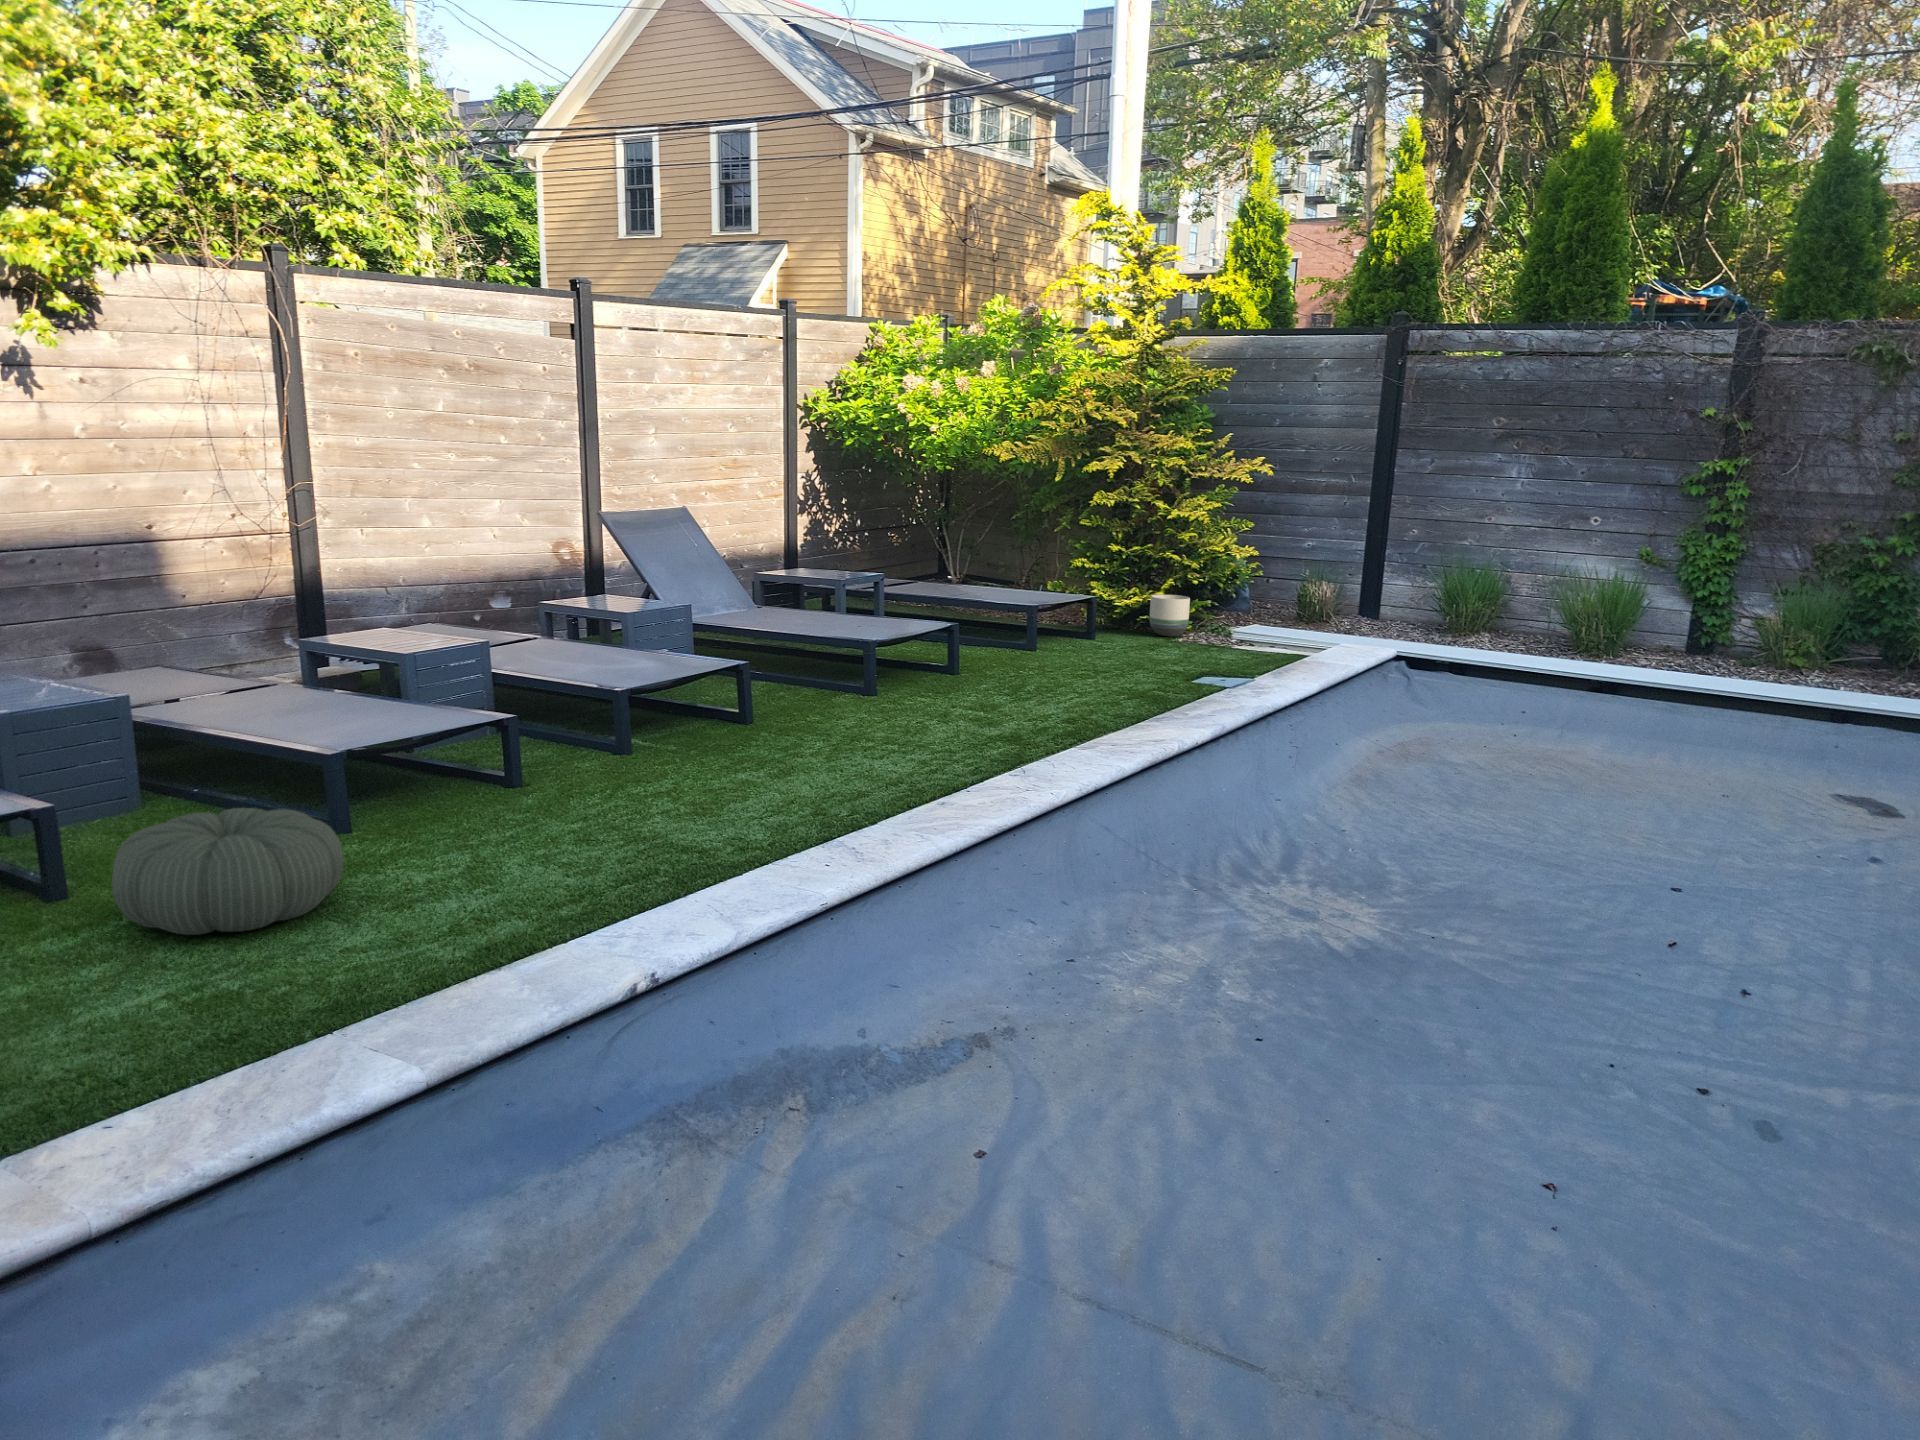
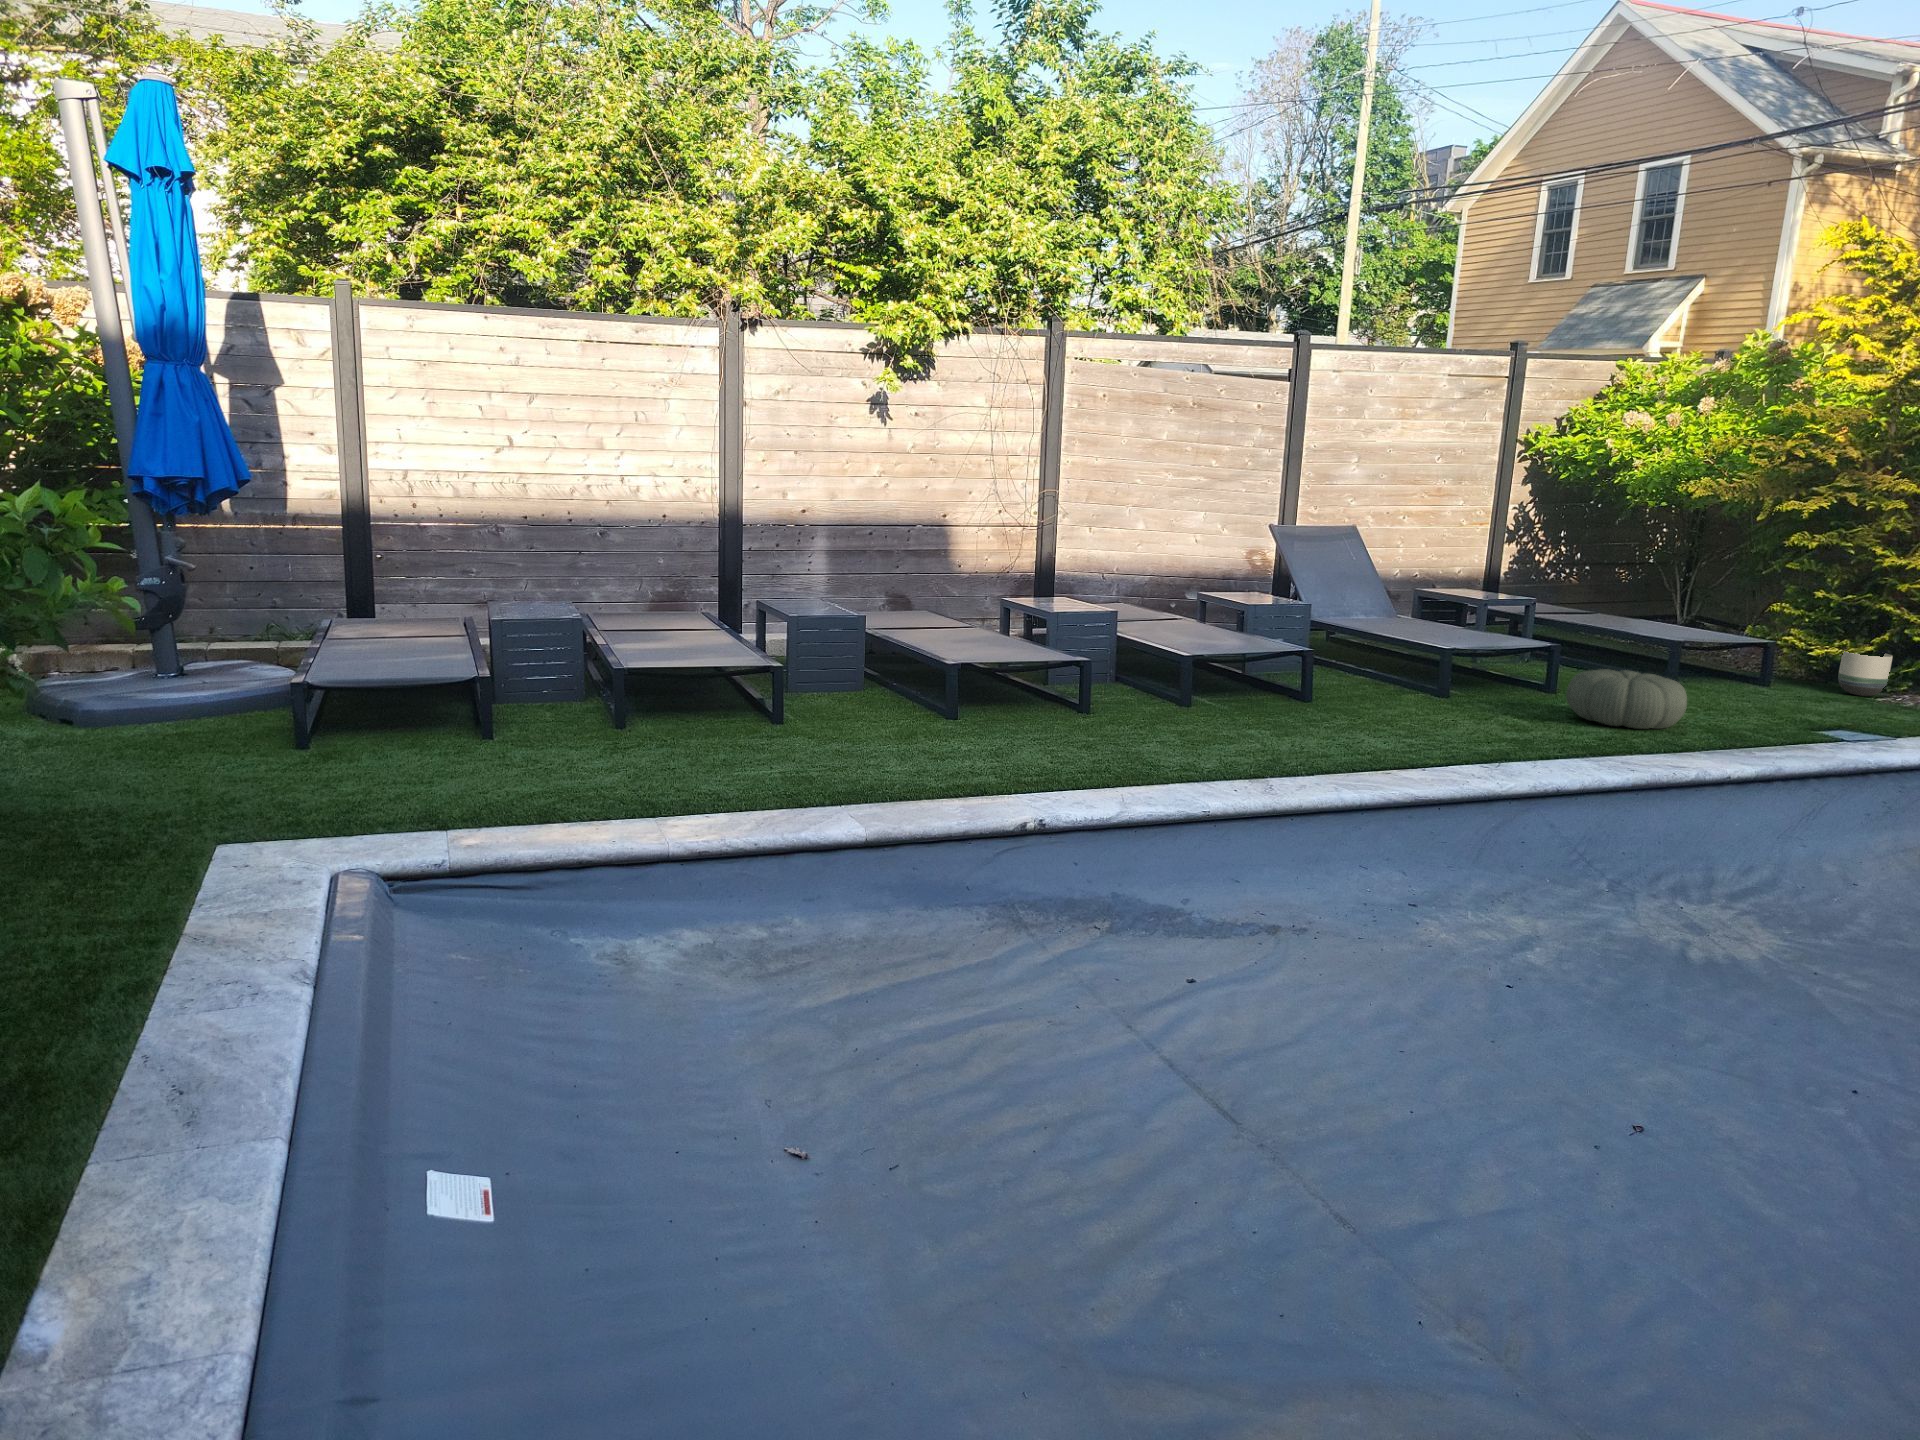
pouf: present [112,808,343,935] -> present [1566,669,1687,729]

